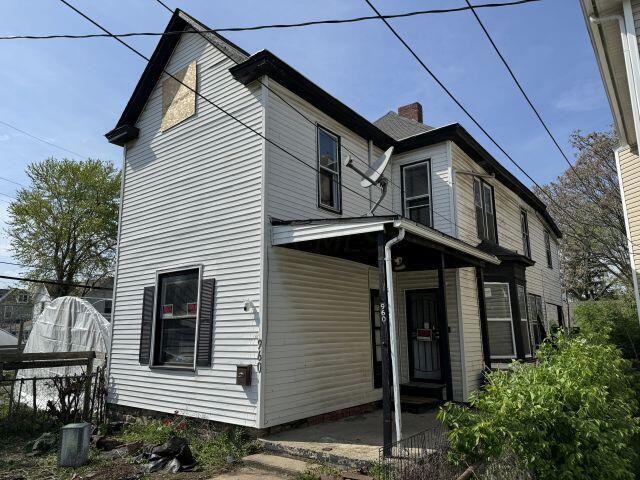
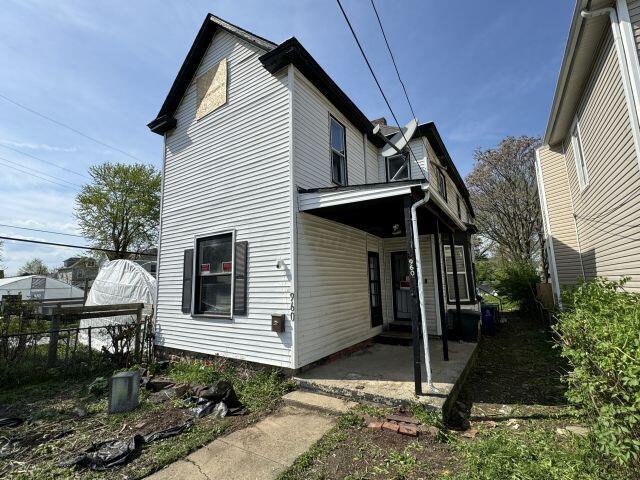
potted plant: present [222,427,242,463] -> present [72,382,97,416]

